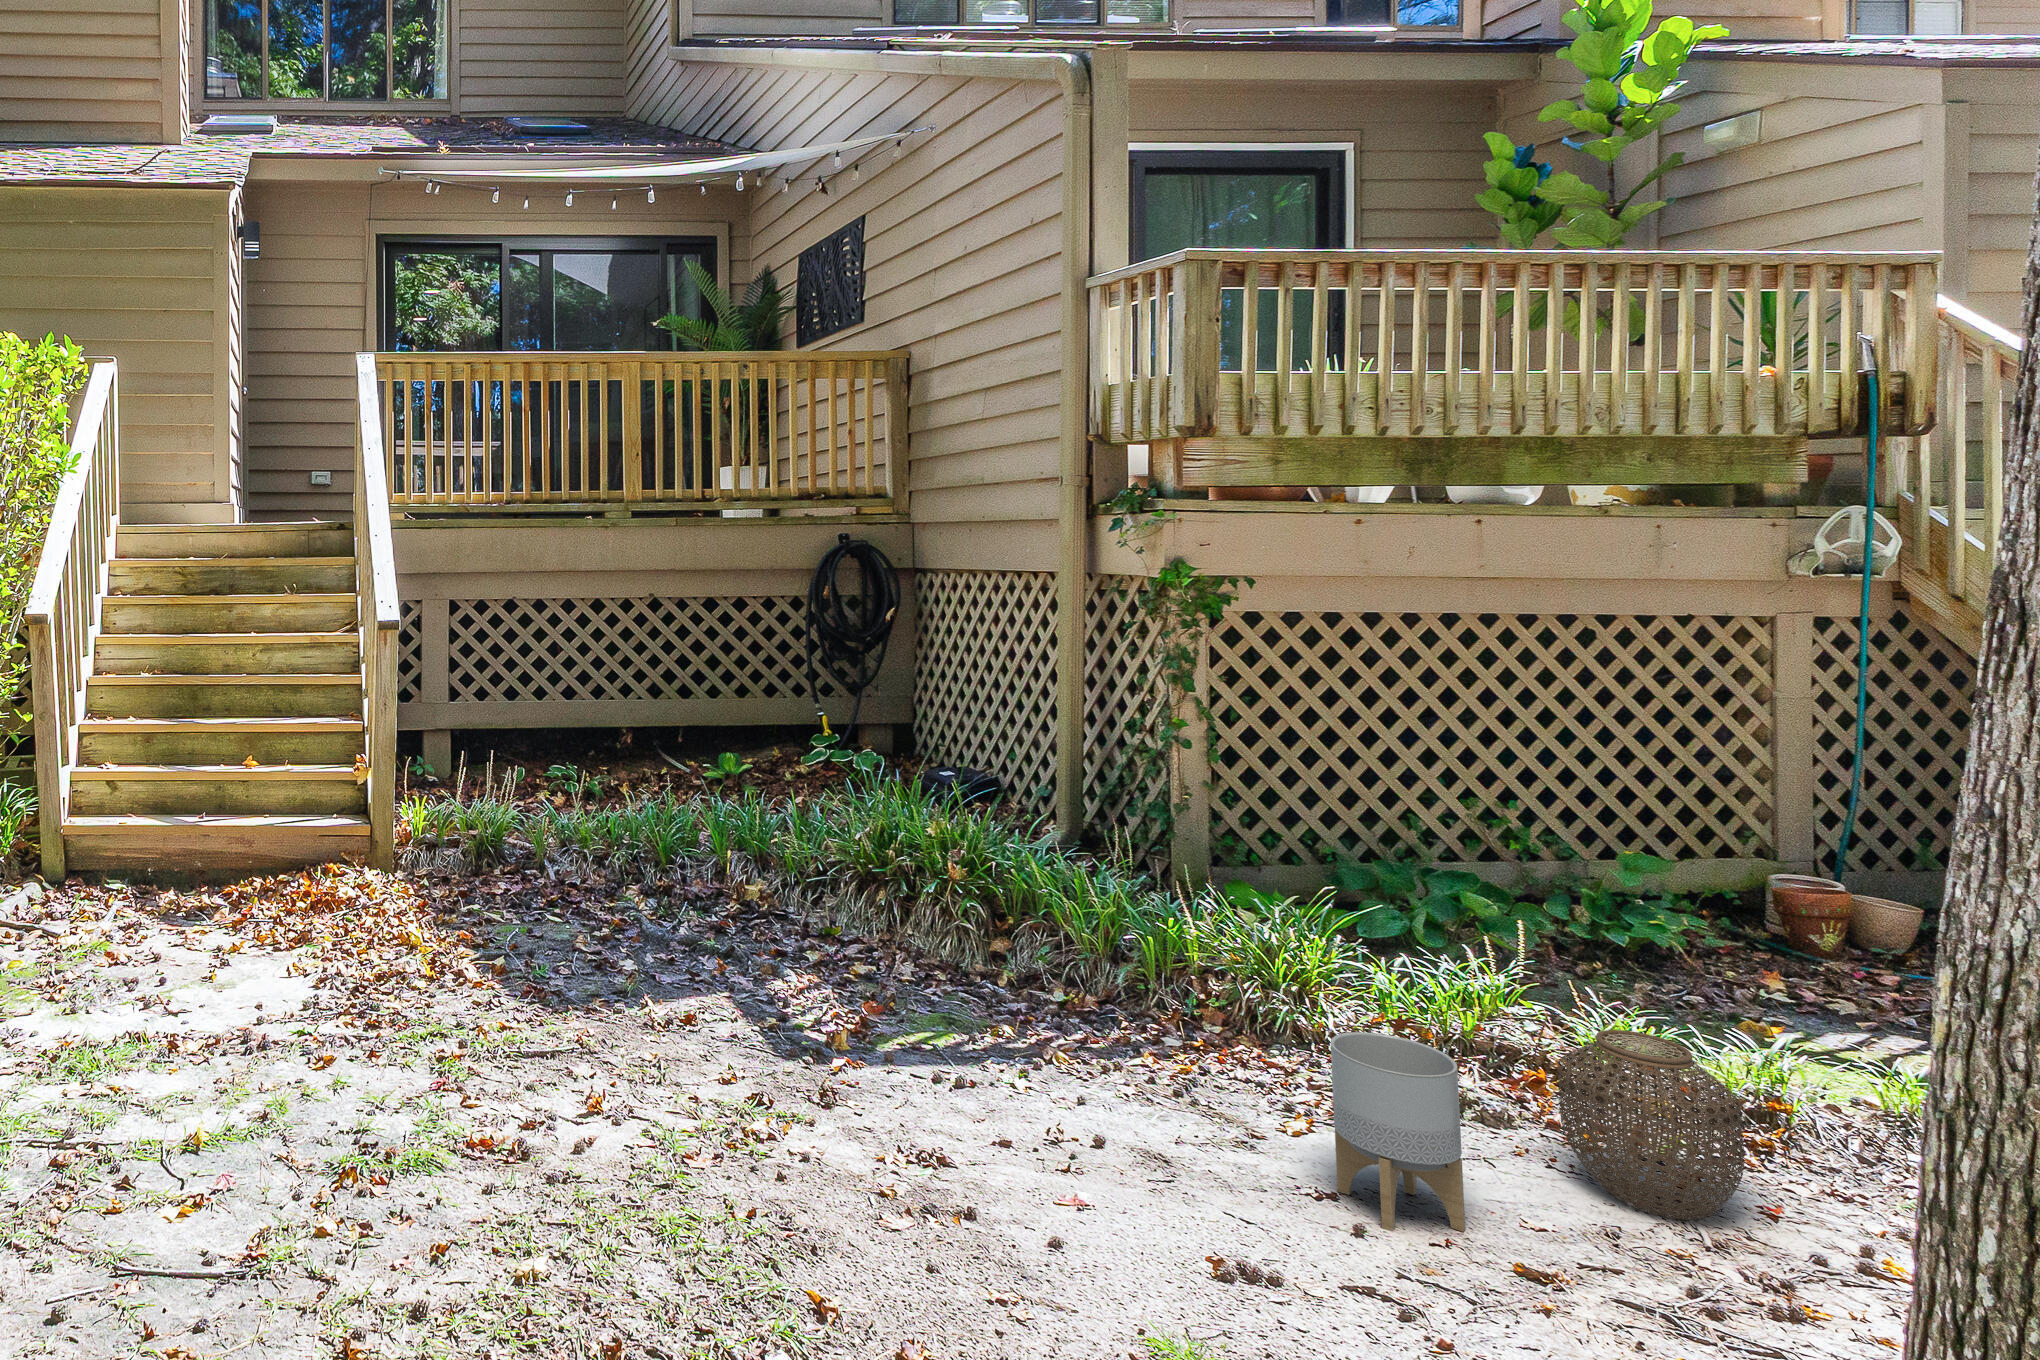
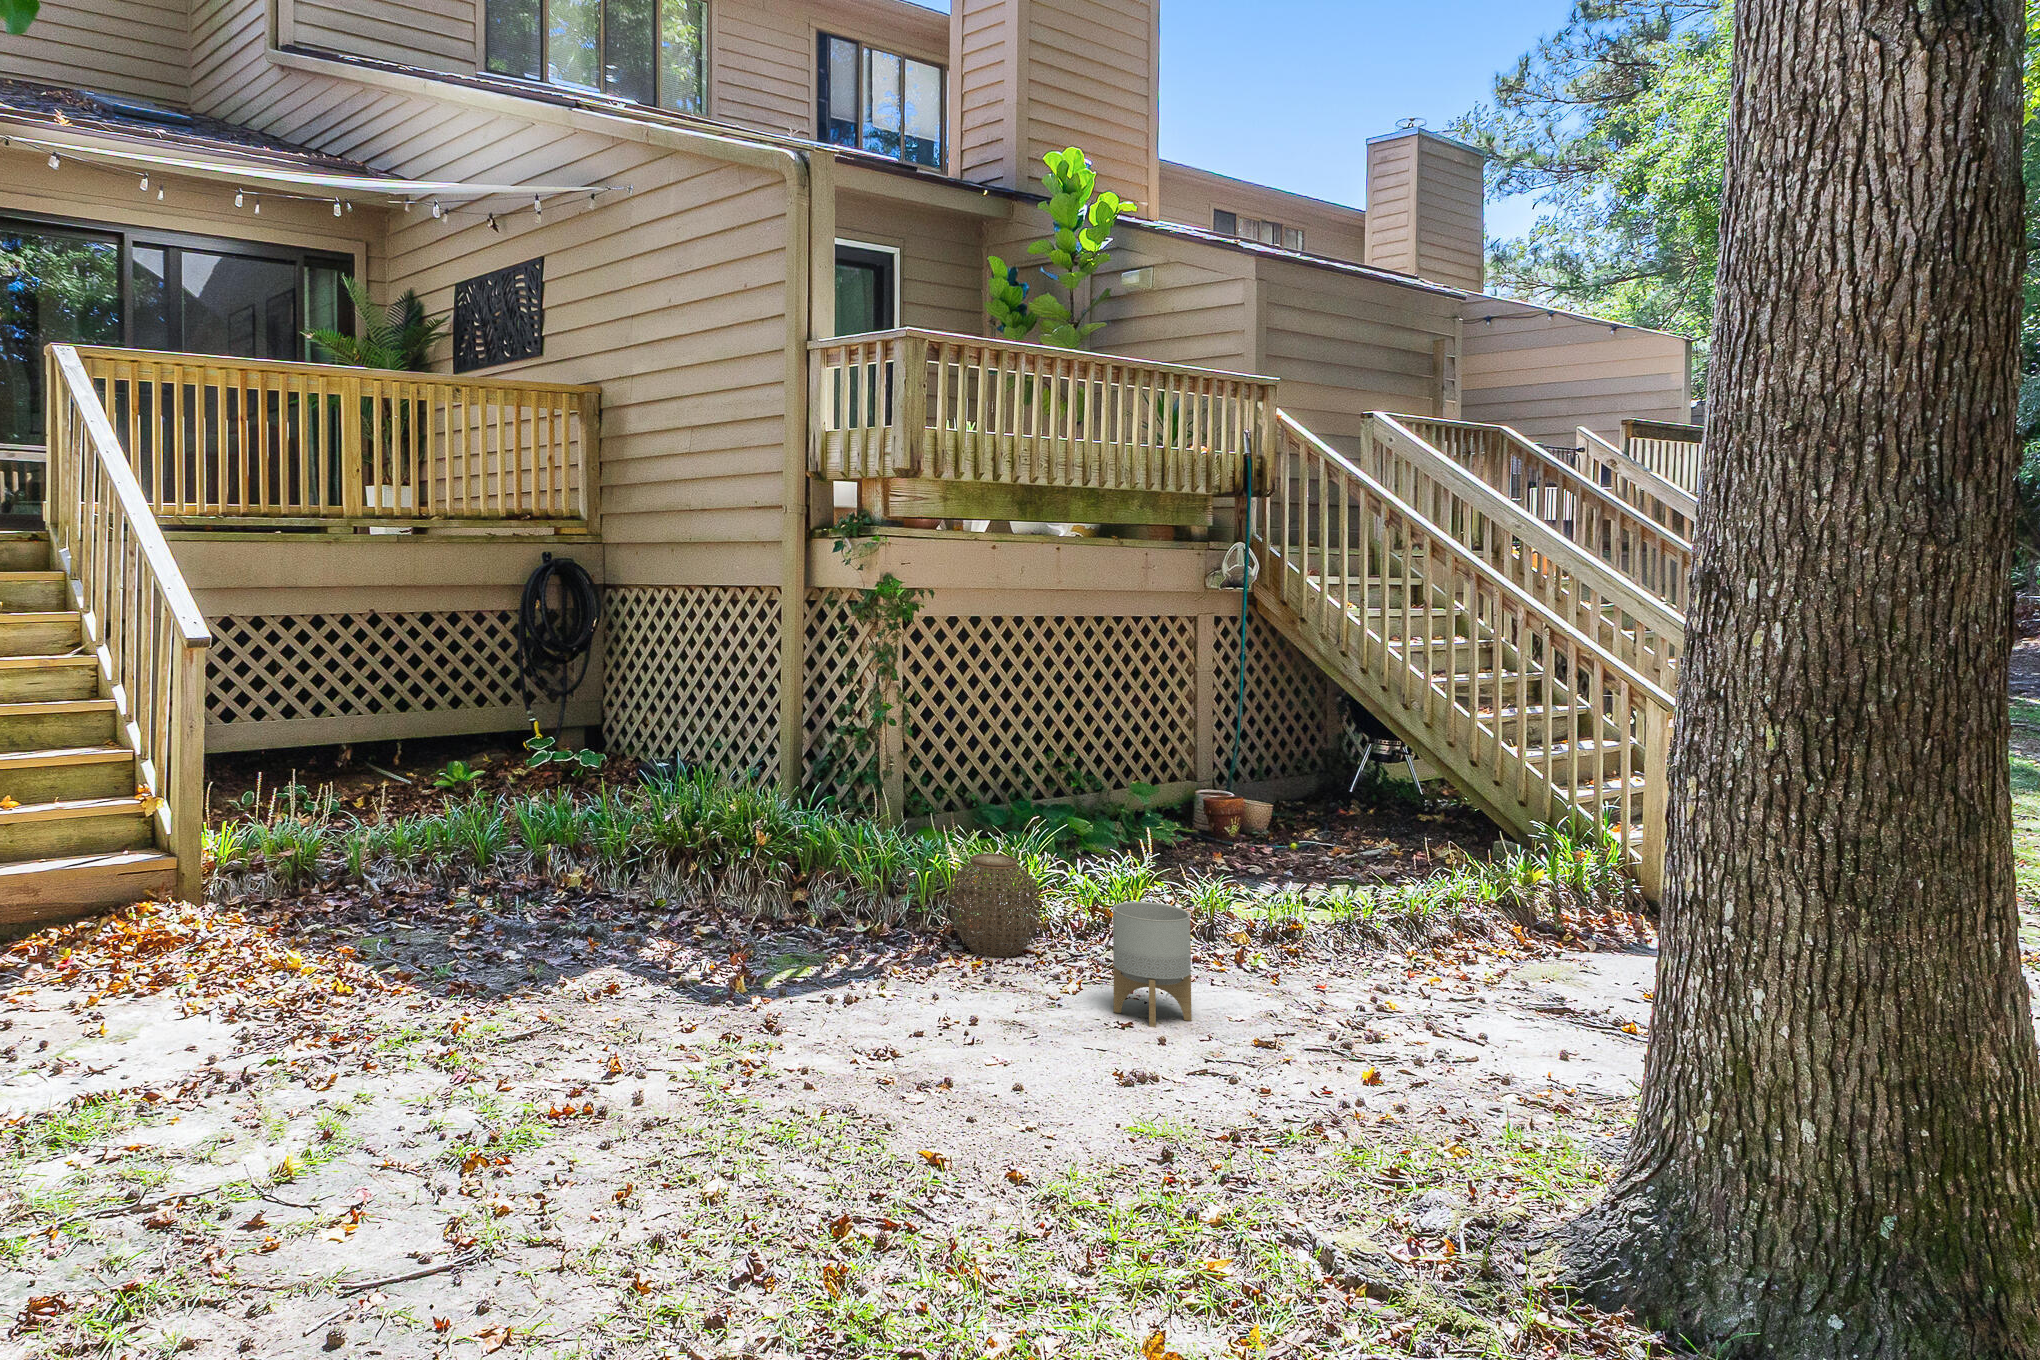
woven basket: present [1558,1030,1744,1220] -> present [950,854,1039,957]

